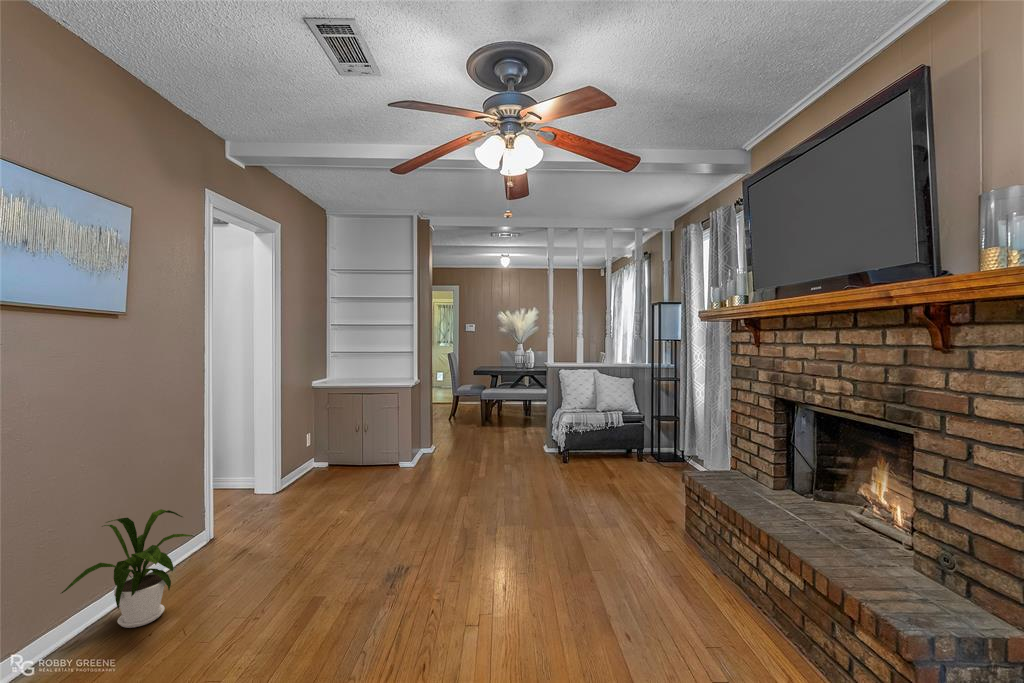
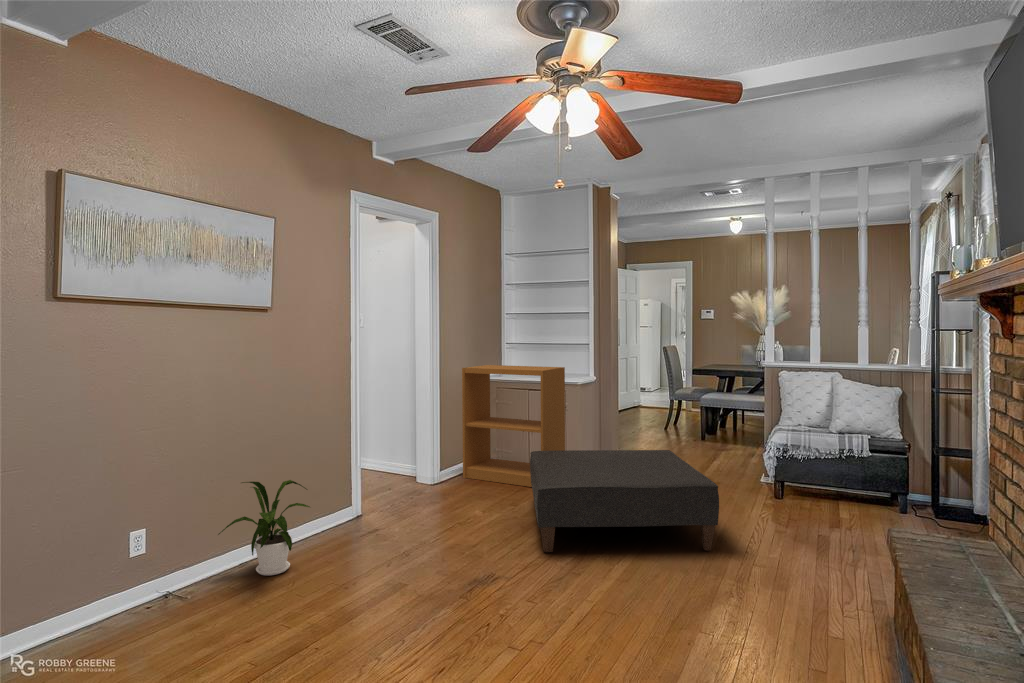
bookshelf: none [303,372,400,481] -> present [462,365,565,487]
ottoman: none [385,435,560,536] -> present [530,450,719,552]

